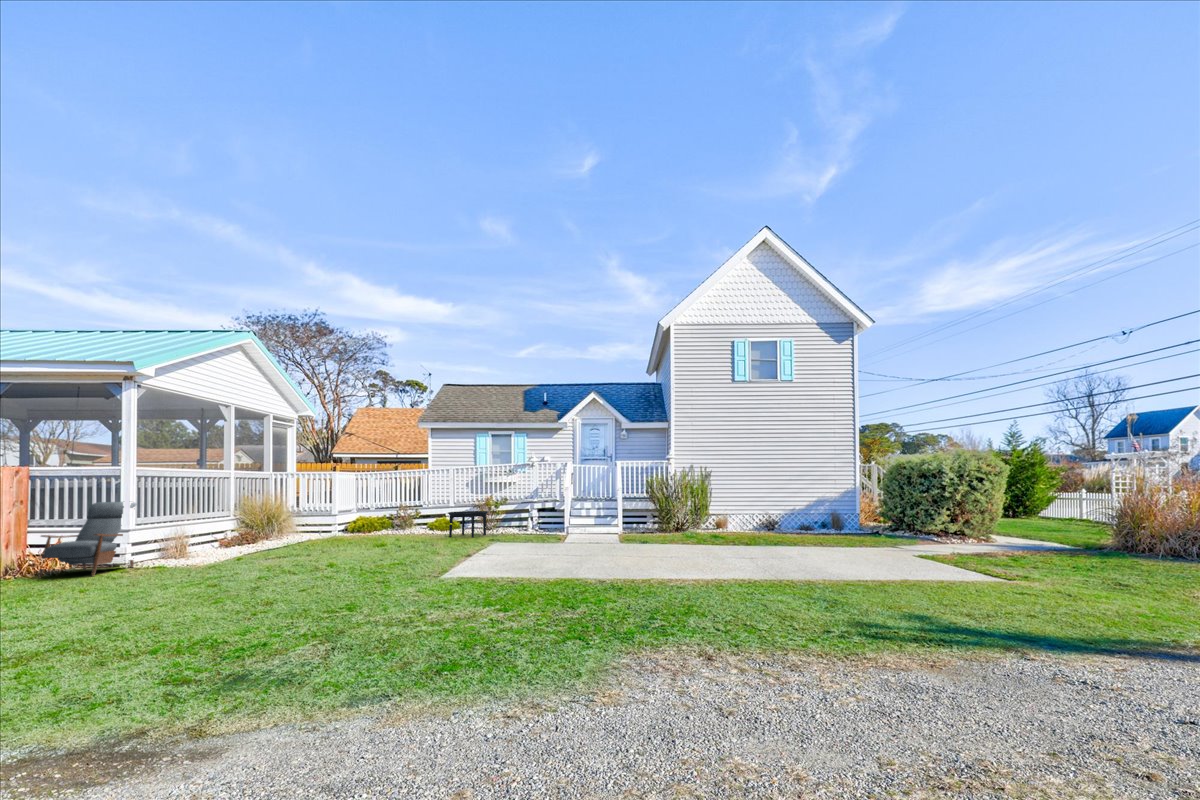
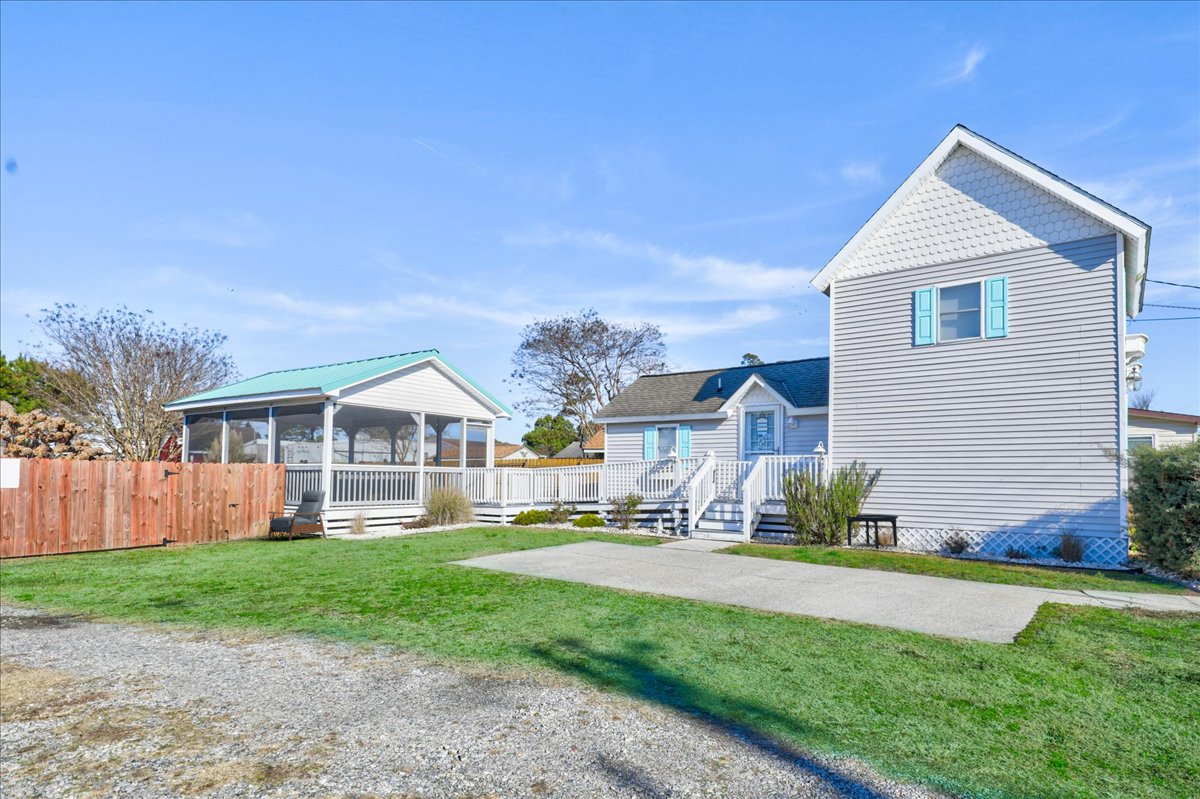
round table: present [448,511,488,538] -> present [844,514,898,548]

